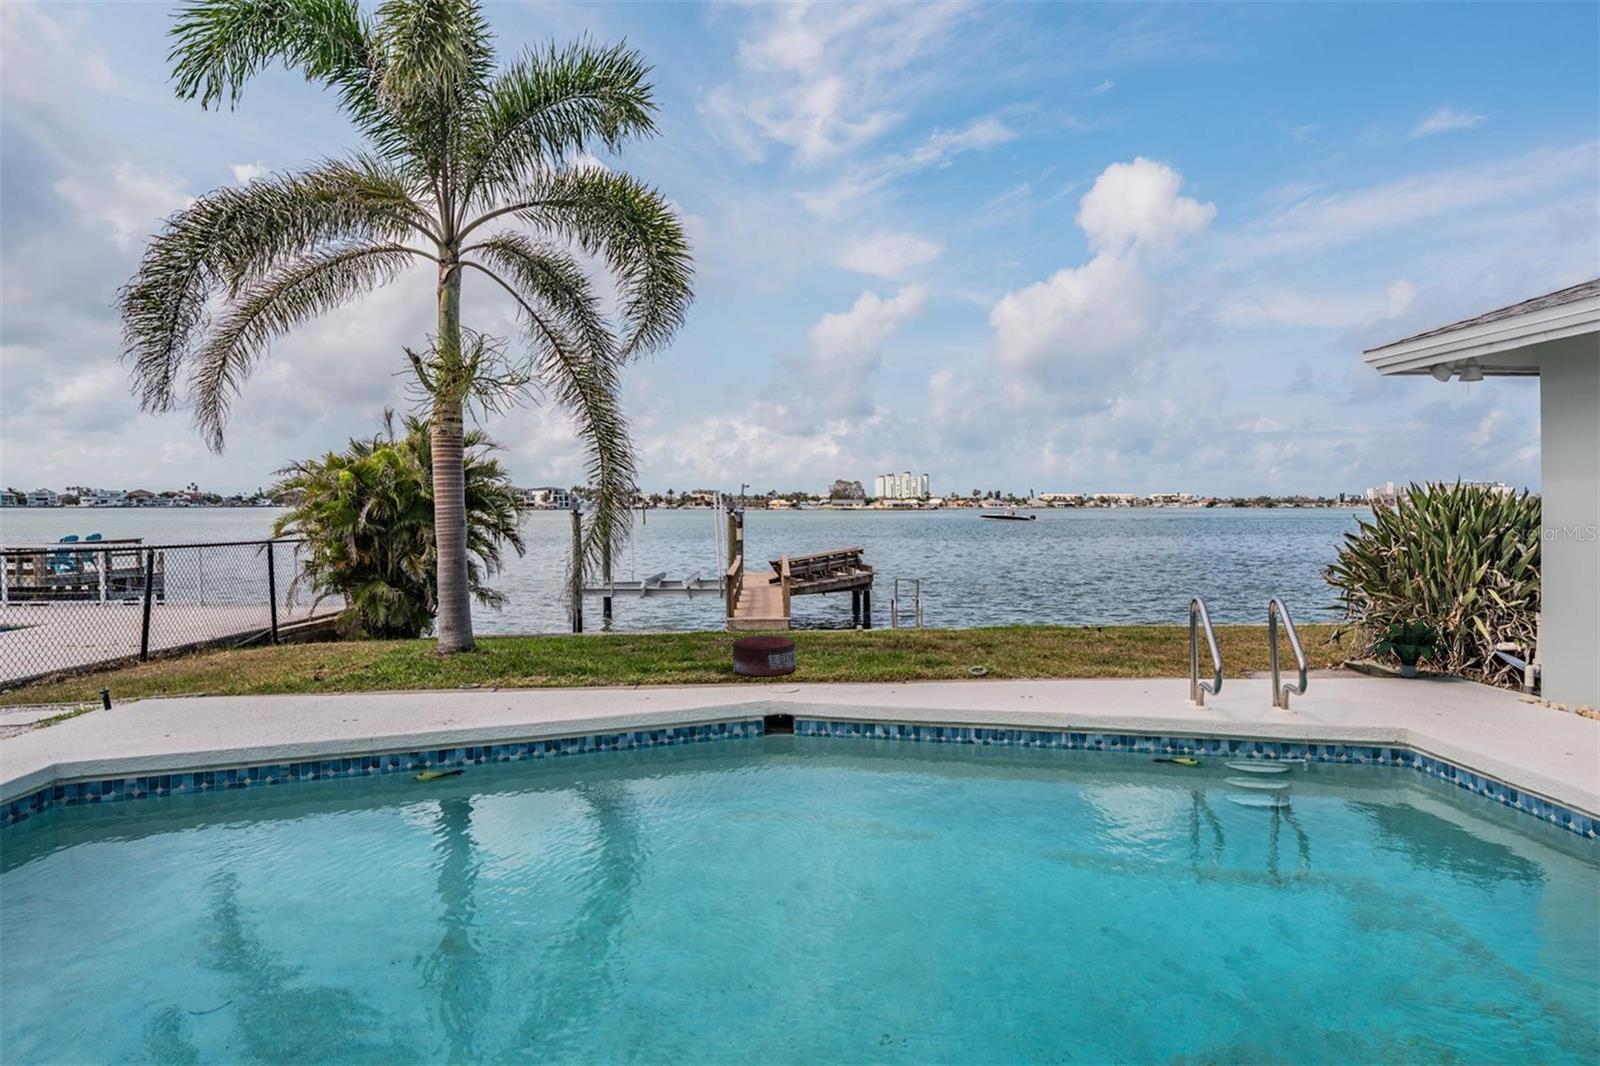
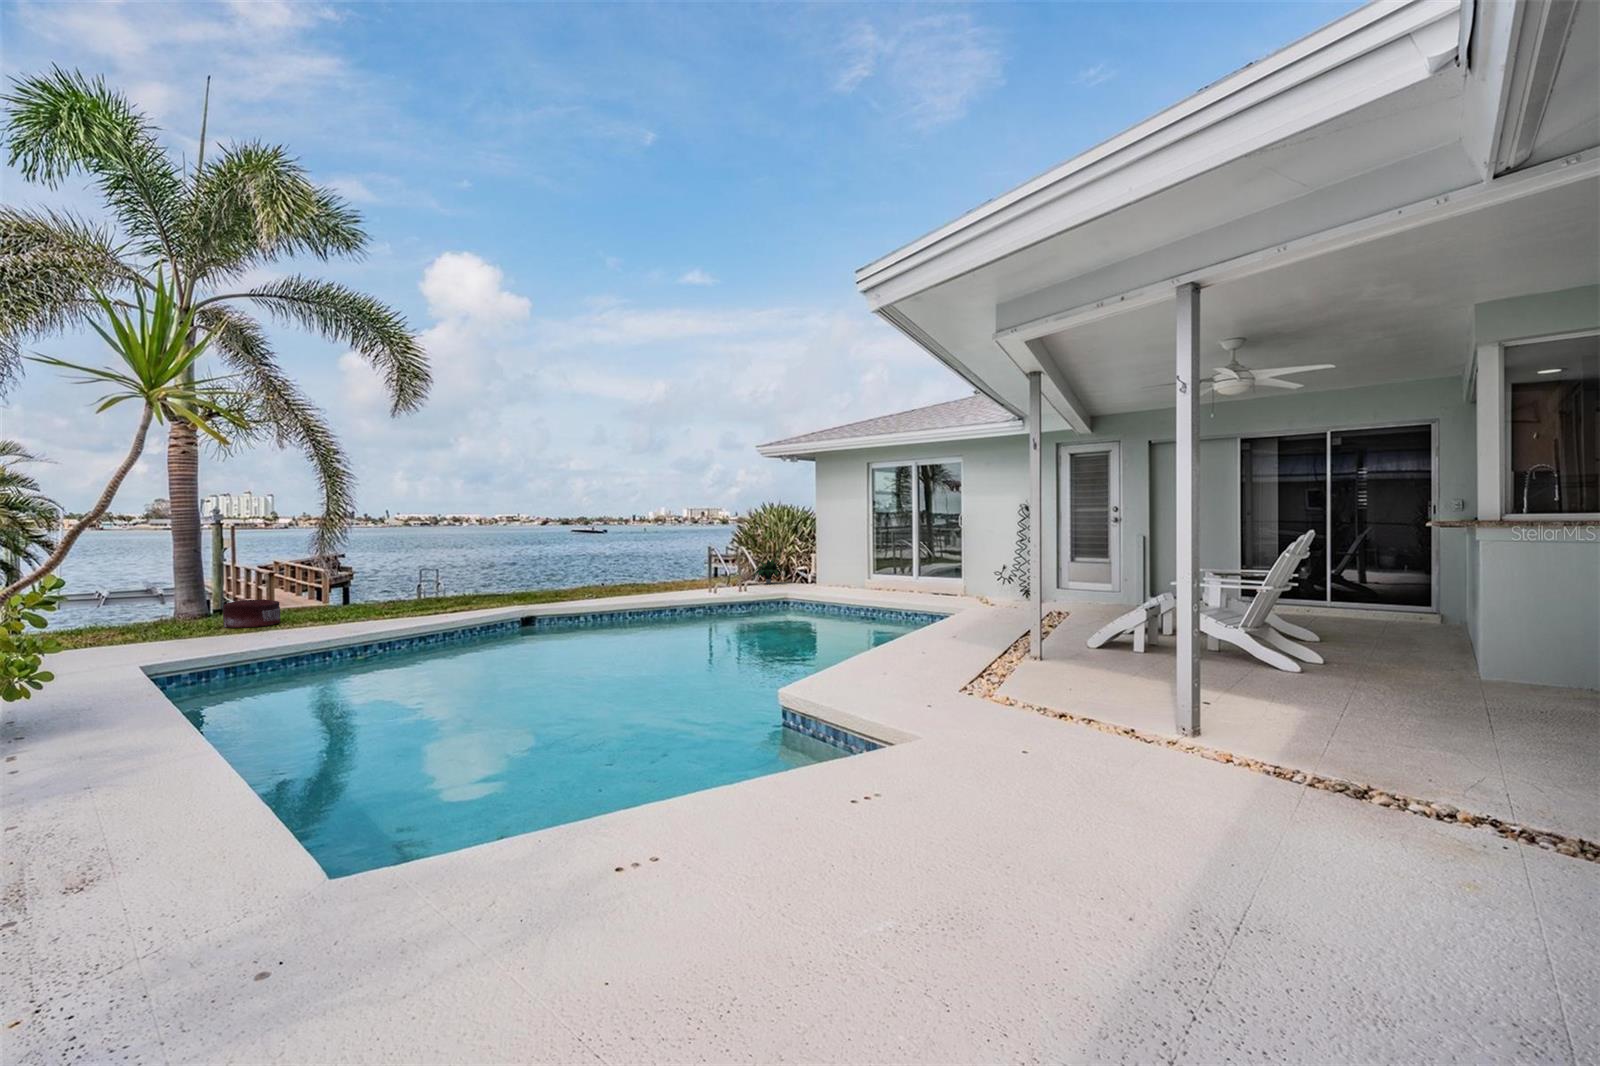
pouf: present [733,635,796,676] -> present [223,599,280,628]

